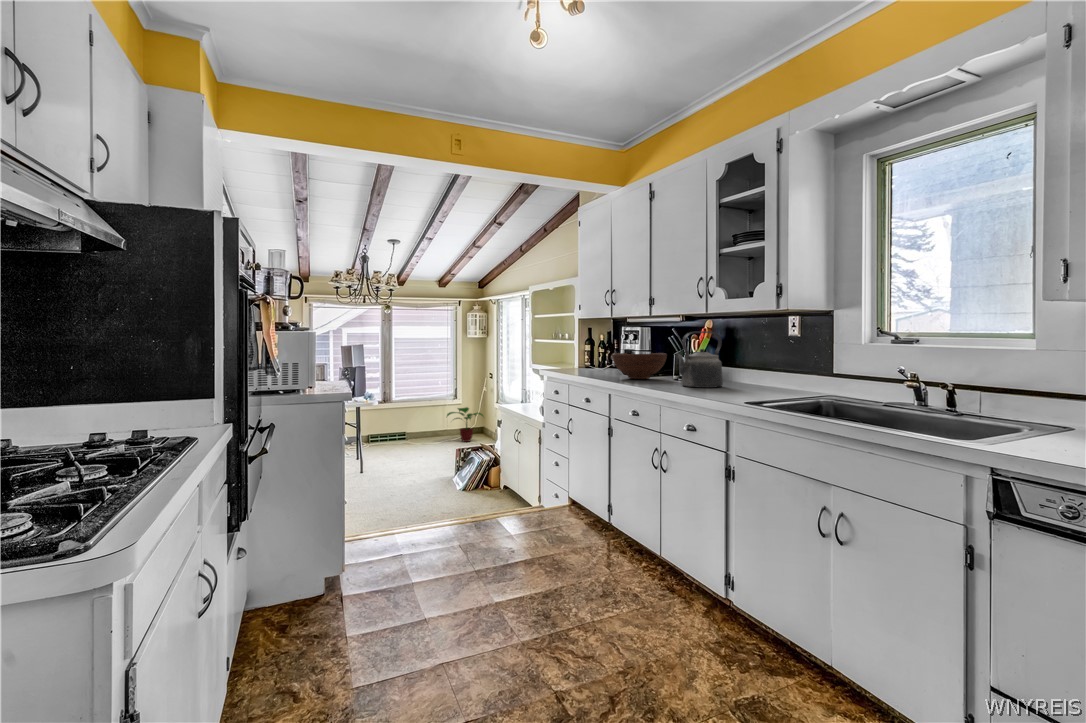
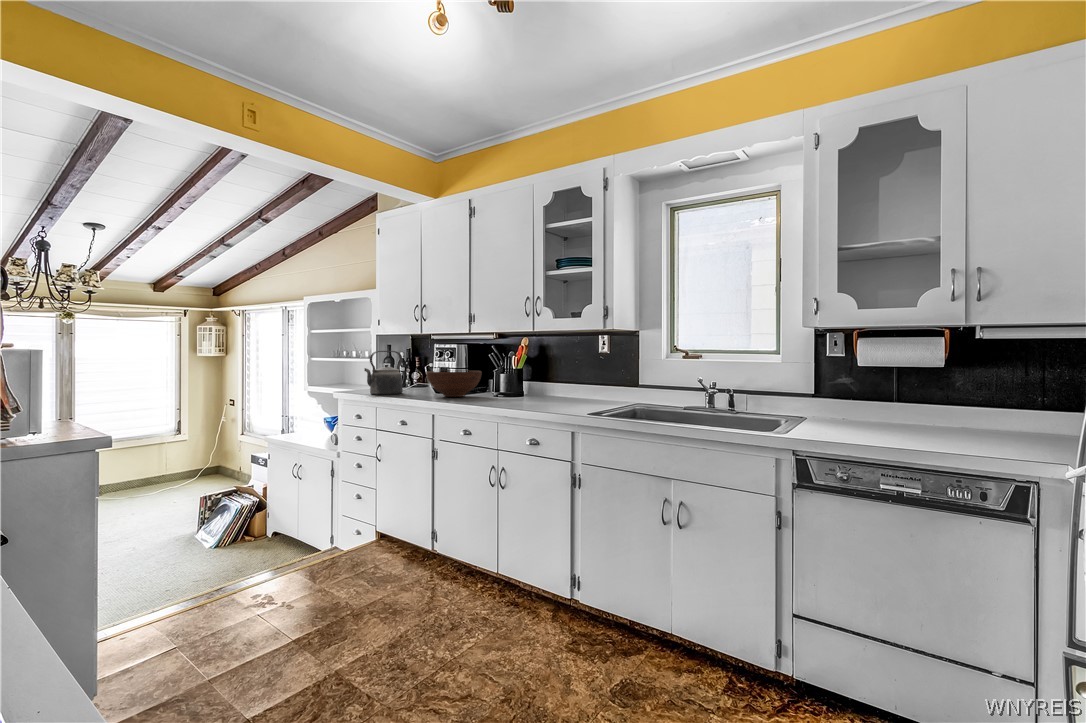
kettle: present [676,331,723,388] -> present [364,351,403,395]
potted plant: present [447,407,483,442] -> none [168,440,224,483]

